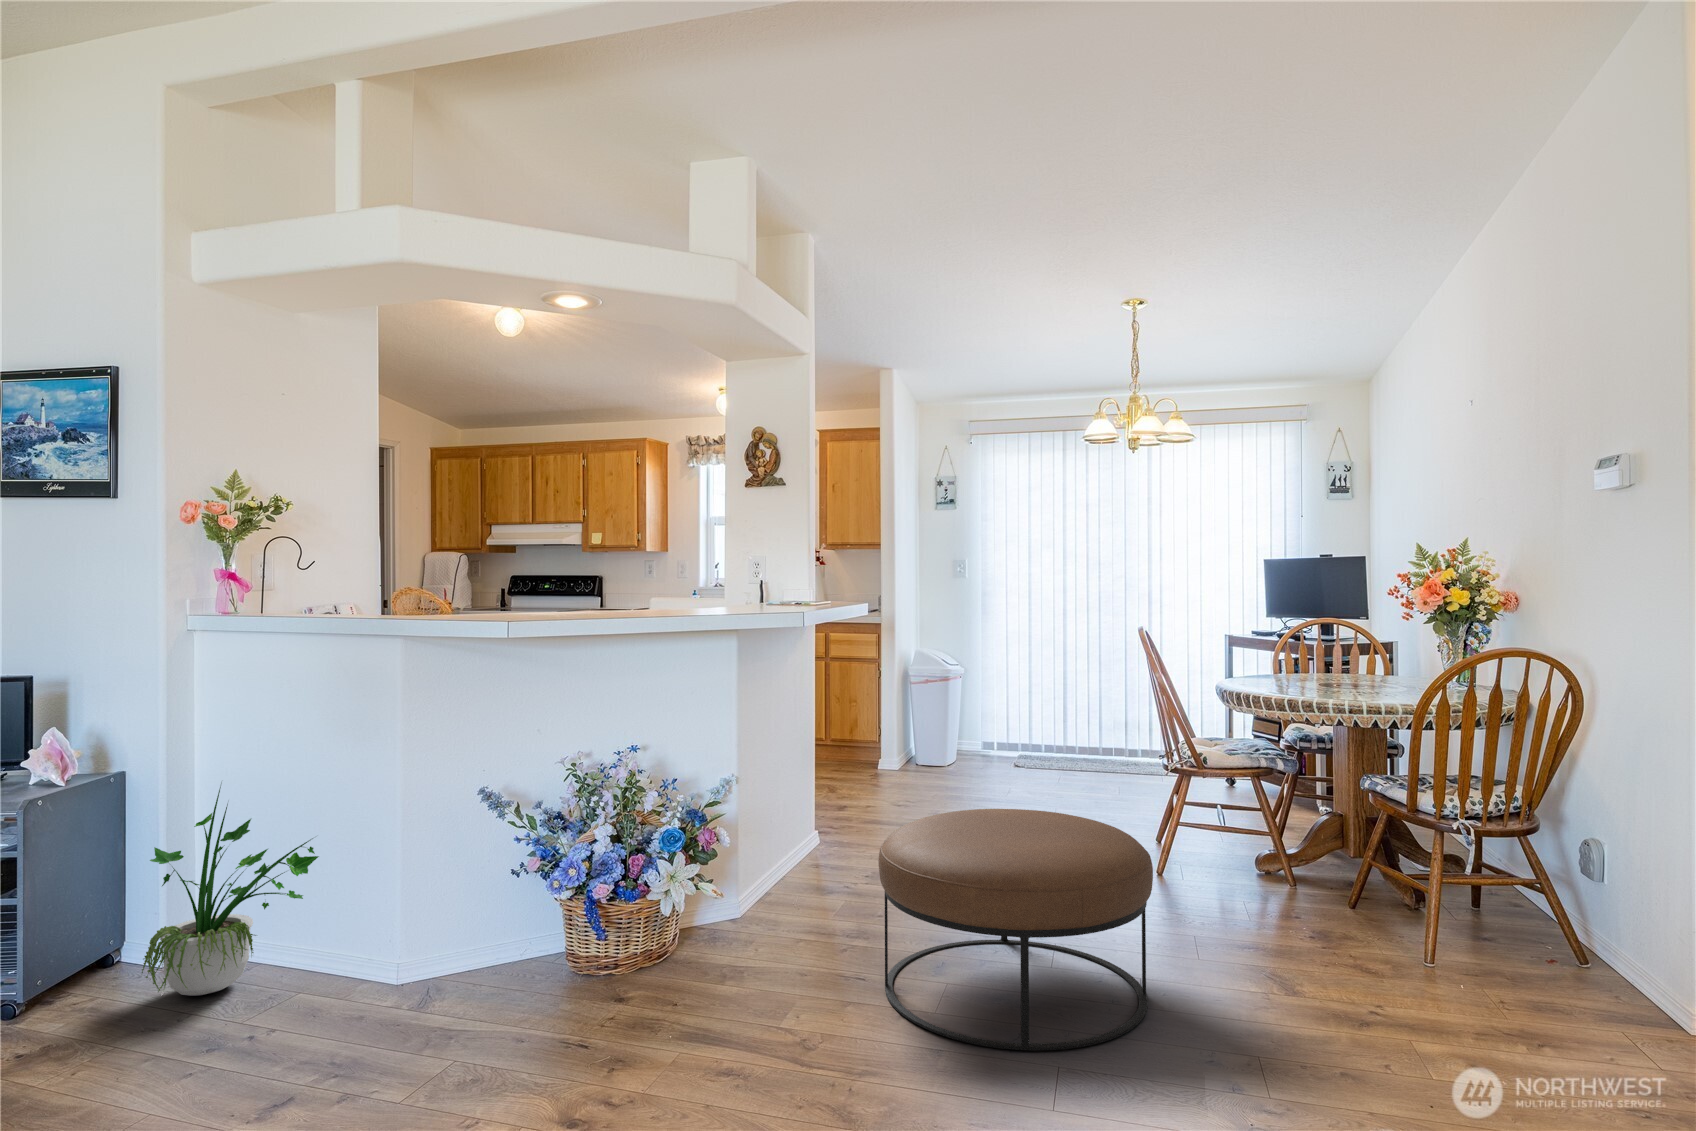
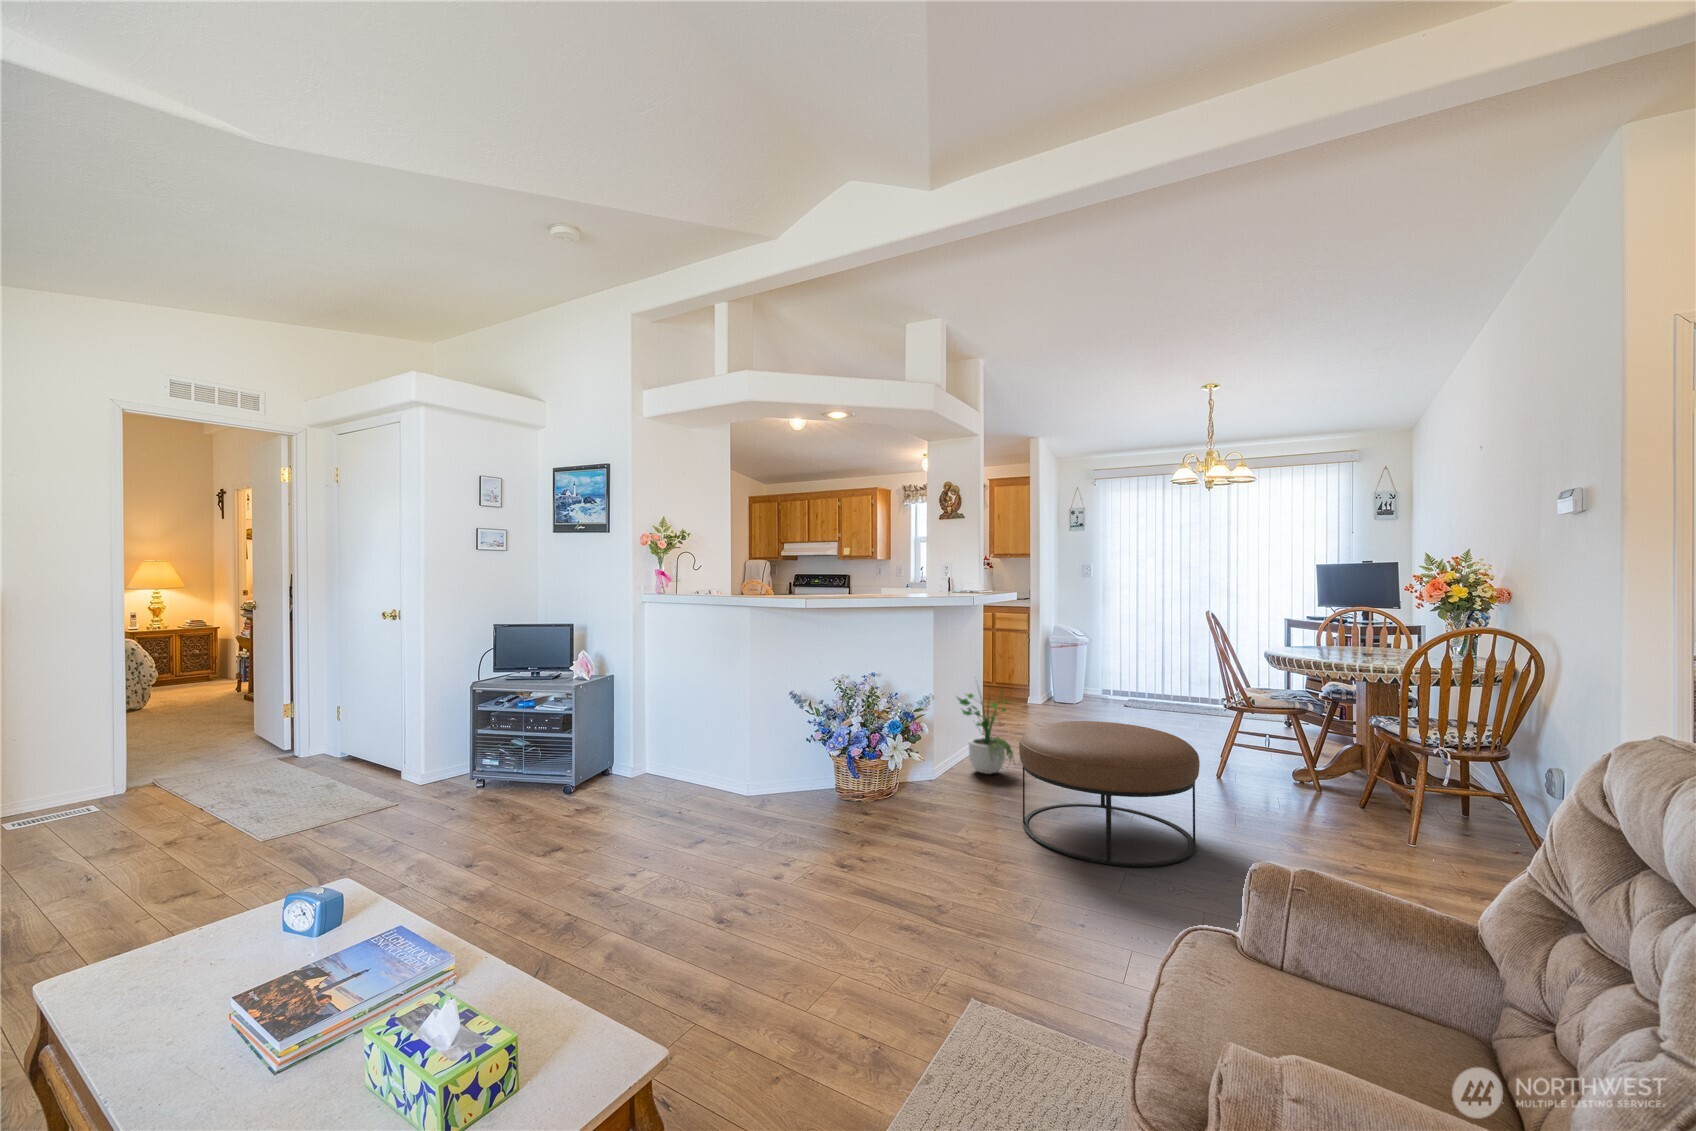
potted plant: present [142,787,319,996] -> present [958,692,1015,774]

